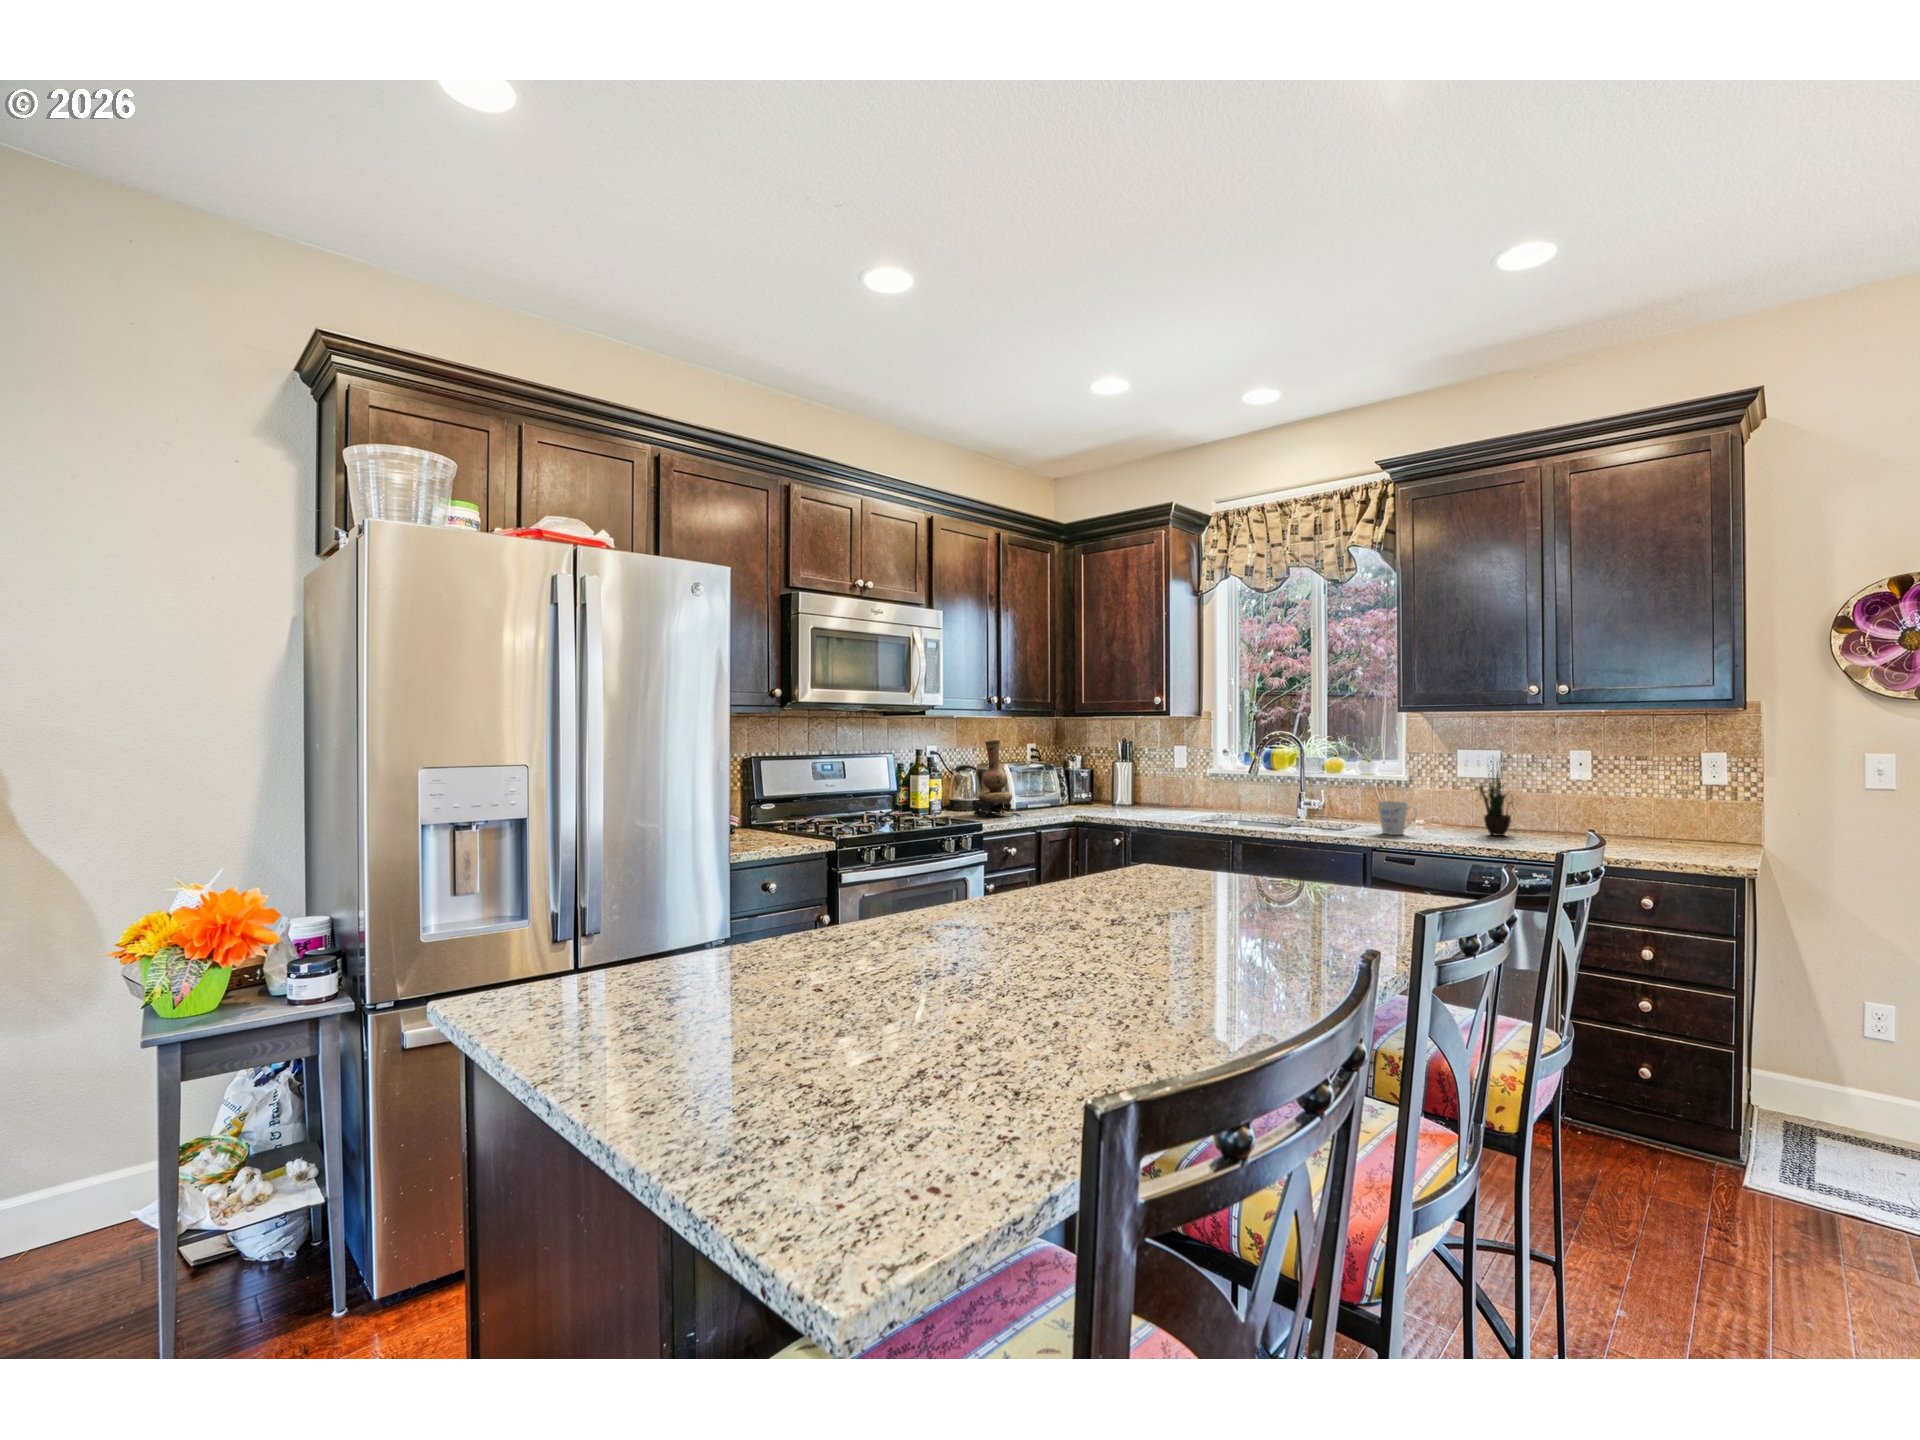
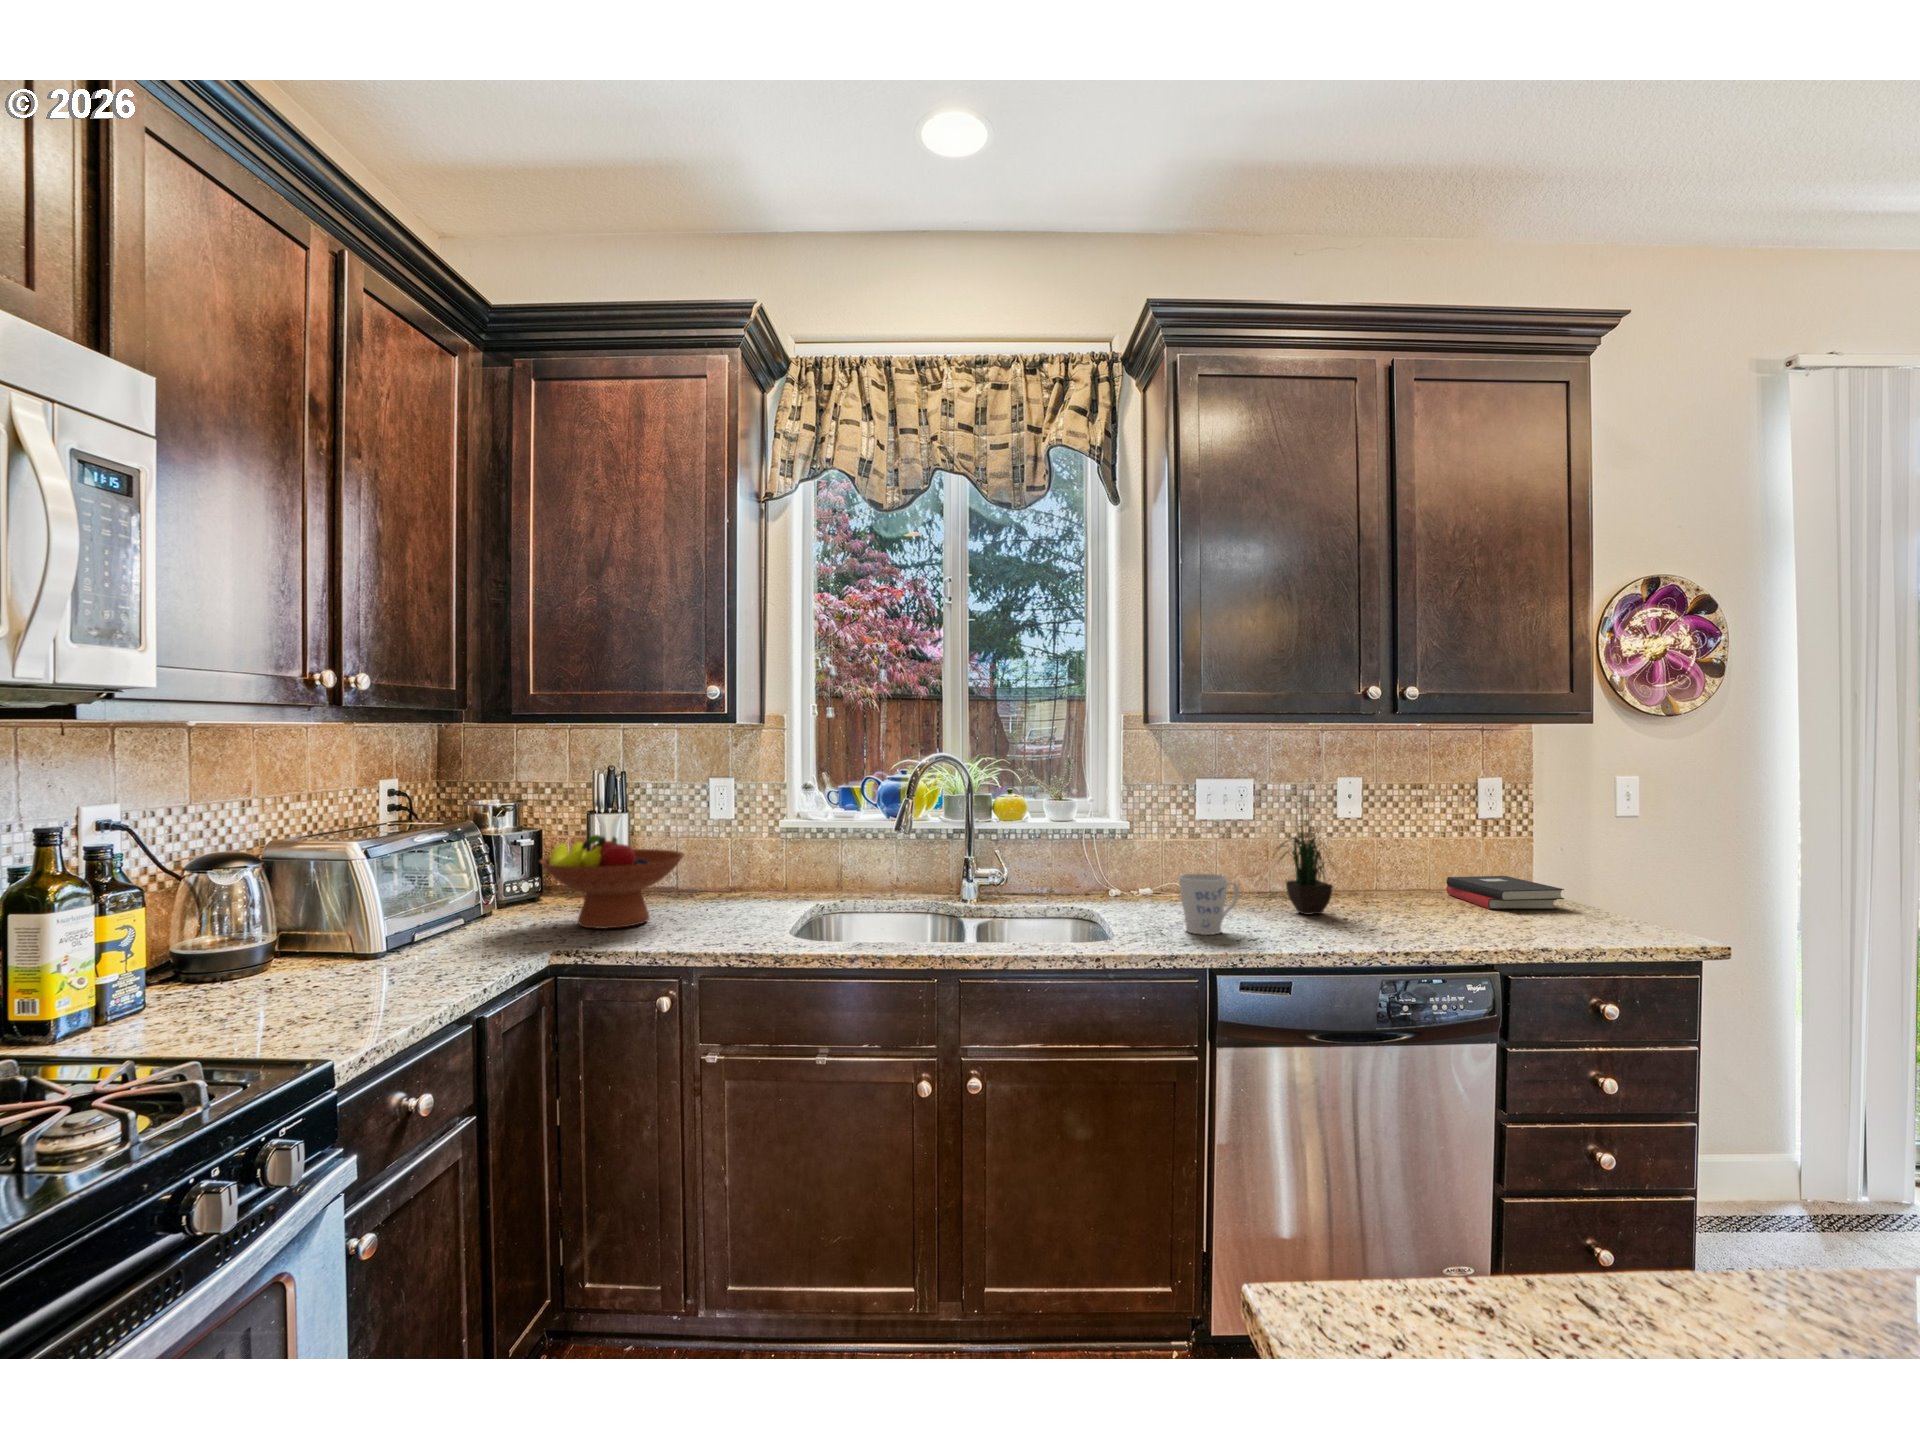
vase: present [972,740,1019,817] -> none [266,788,430,1010]
fruit bowl: none [1079,767,1144,810] -> present [540,835,685,929]
hardback book: none [1652,826,1722,850] -> present [1446,876,1564,909]

